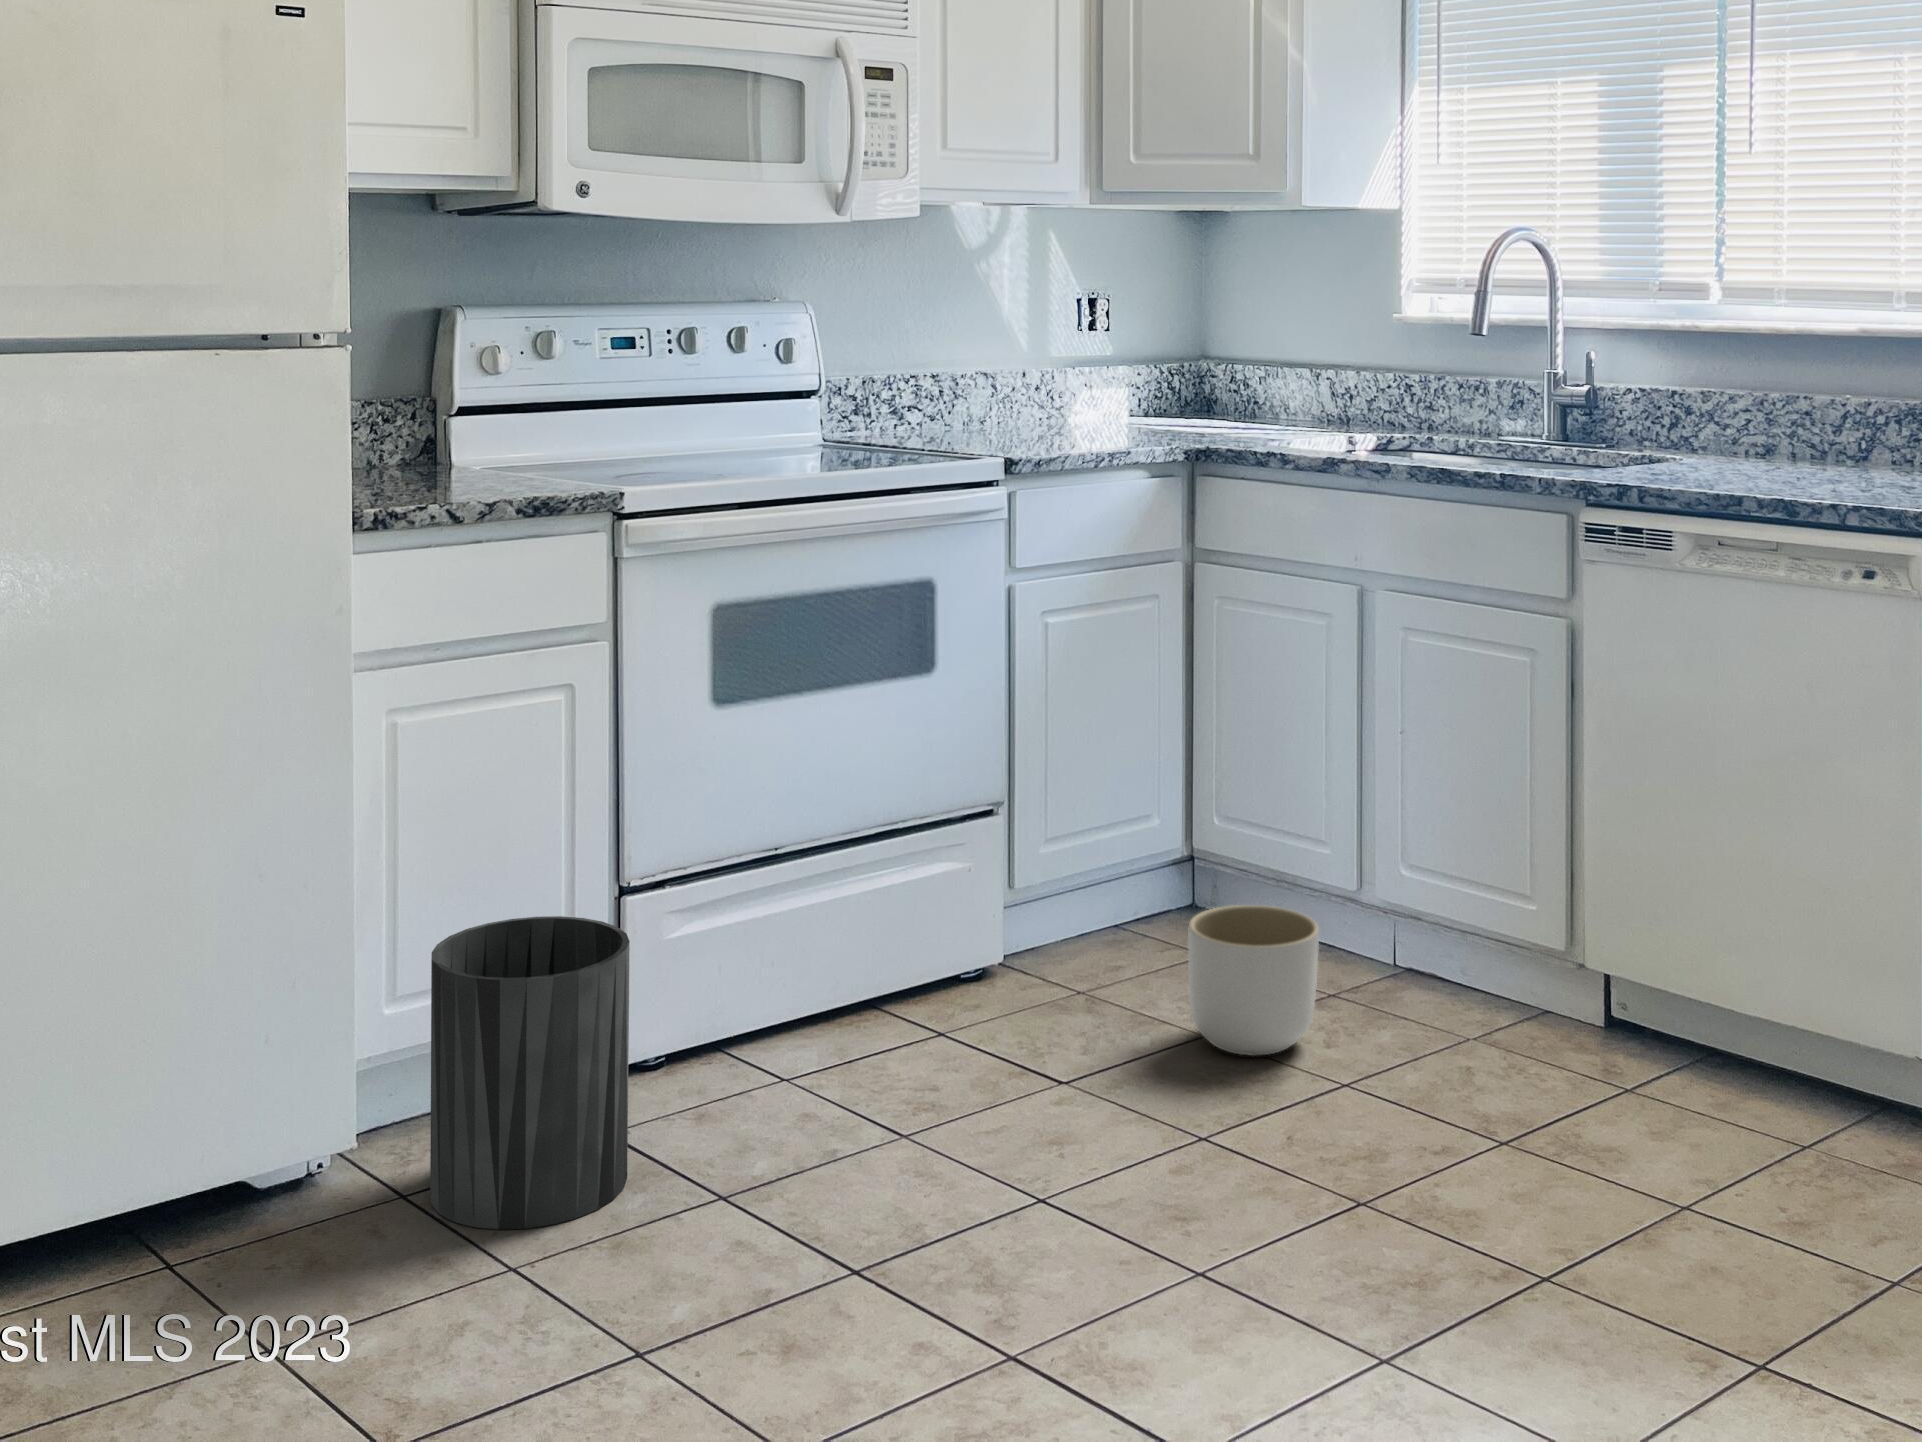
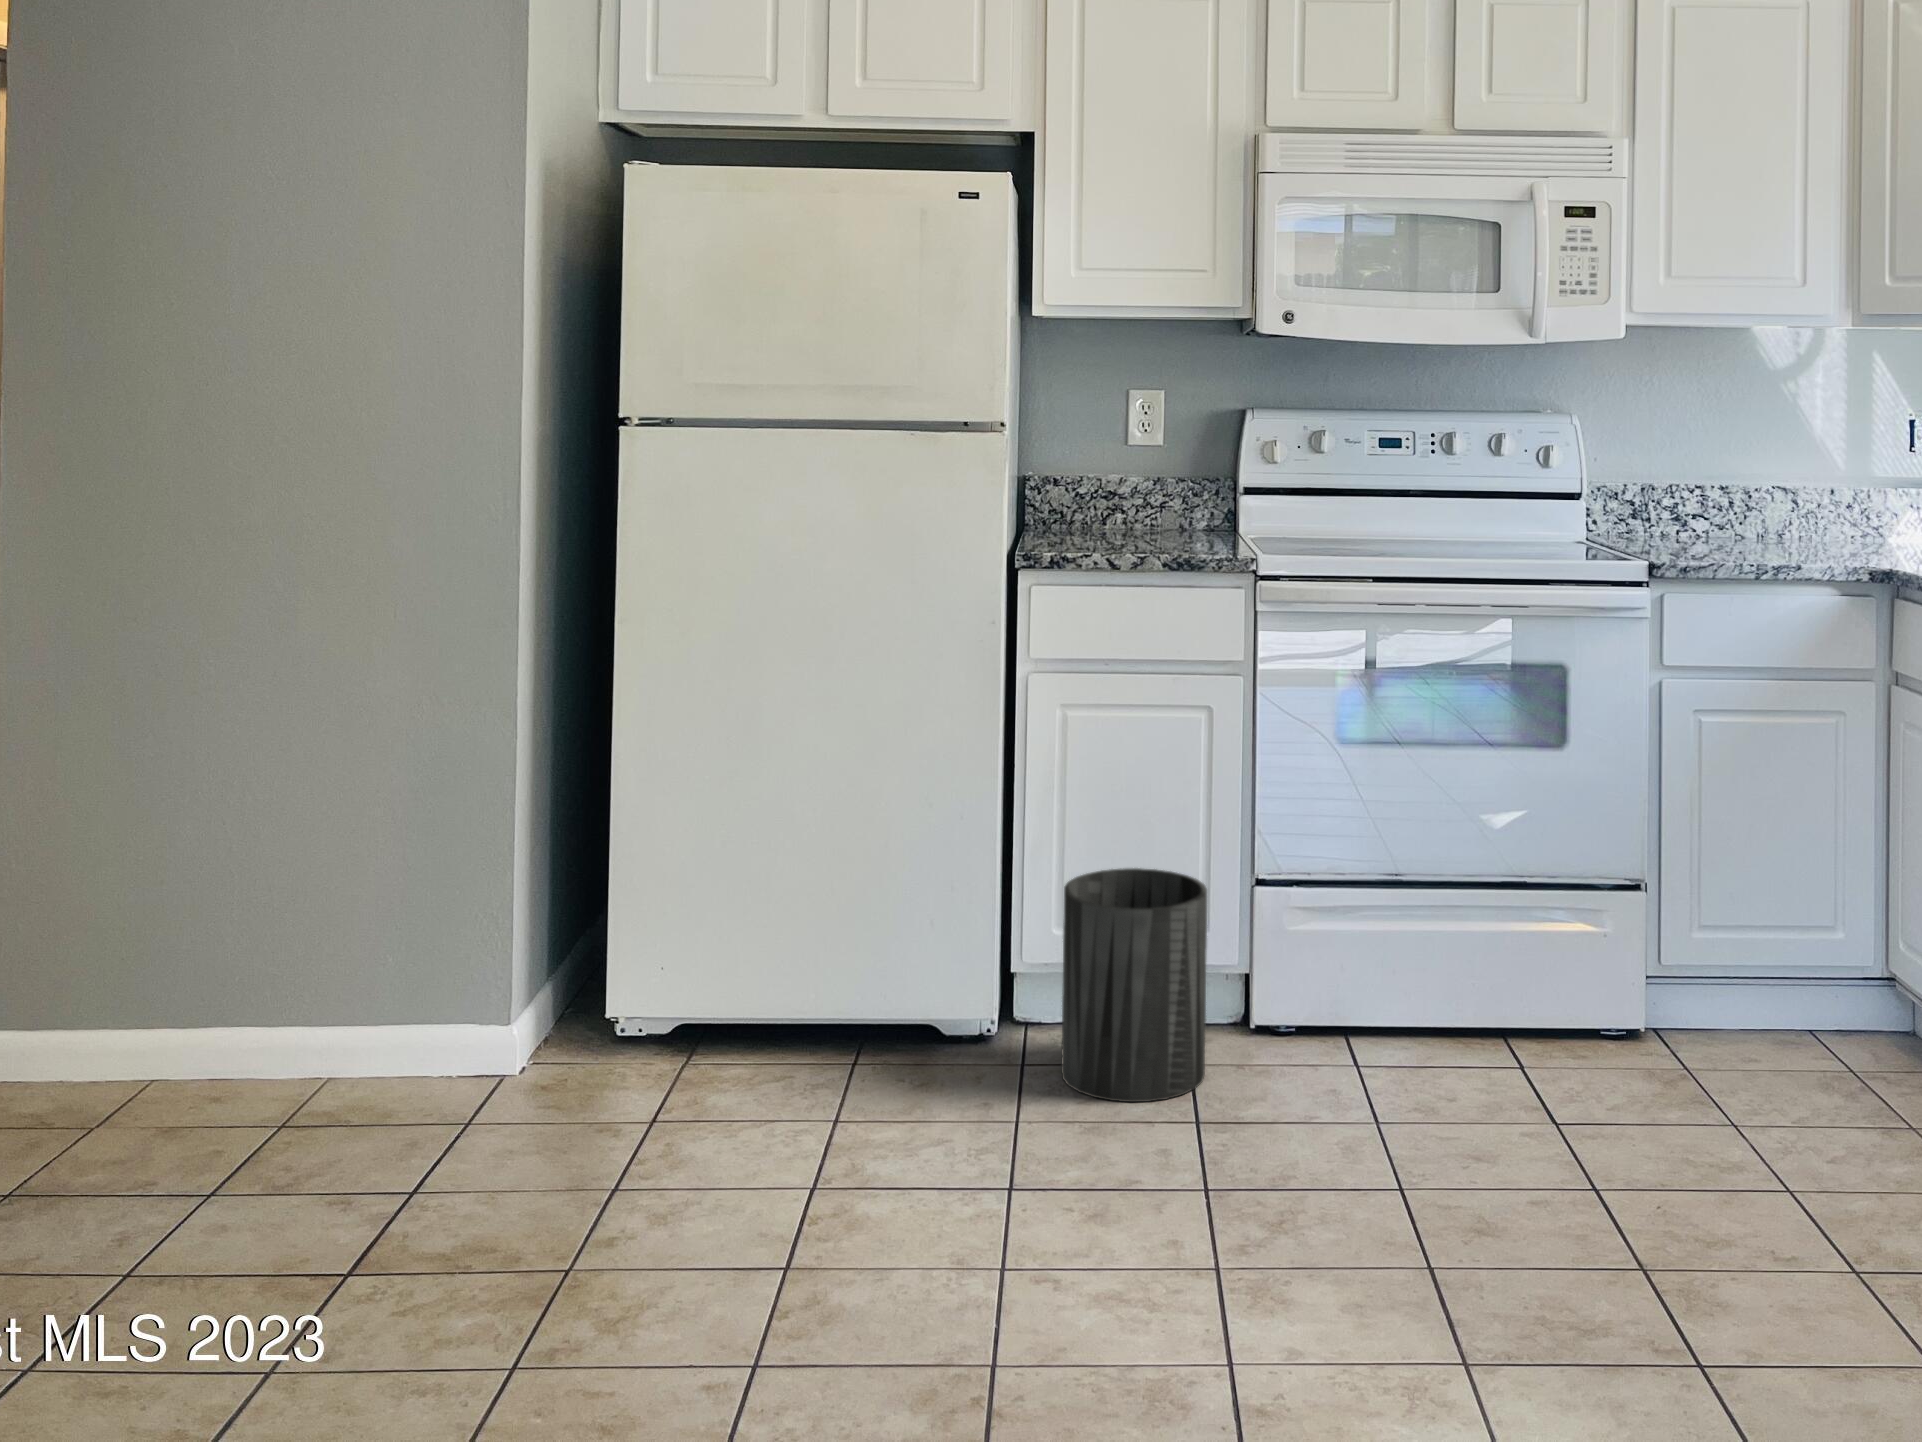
planter: present [1188,905,1319,1056] -> none [1746,1015,1883,1172]

